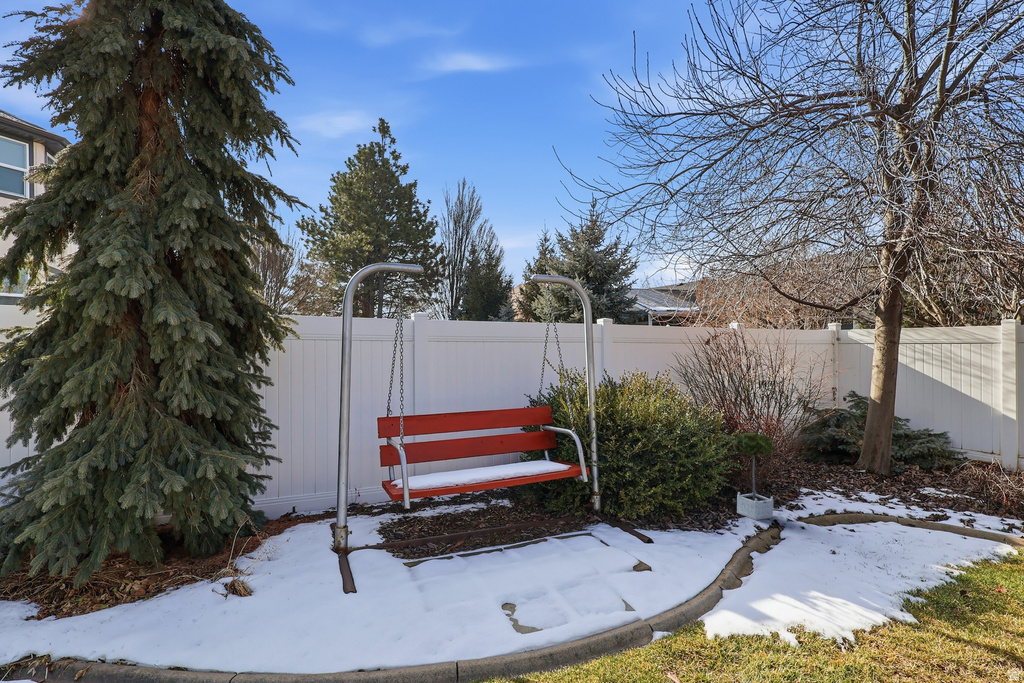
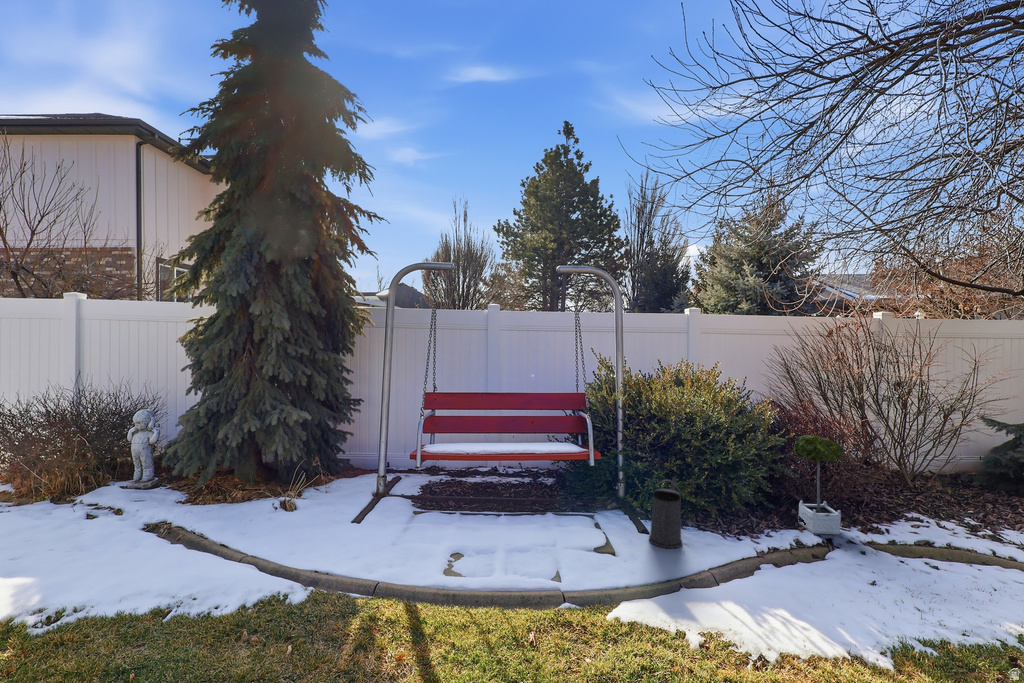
watering can: none [658,483,691,555] -> present [649,477,682,548]

